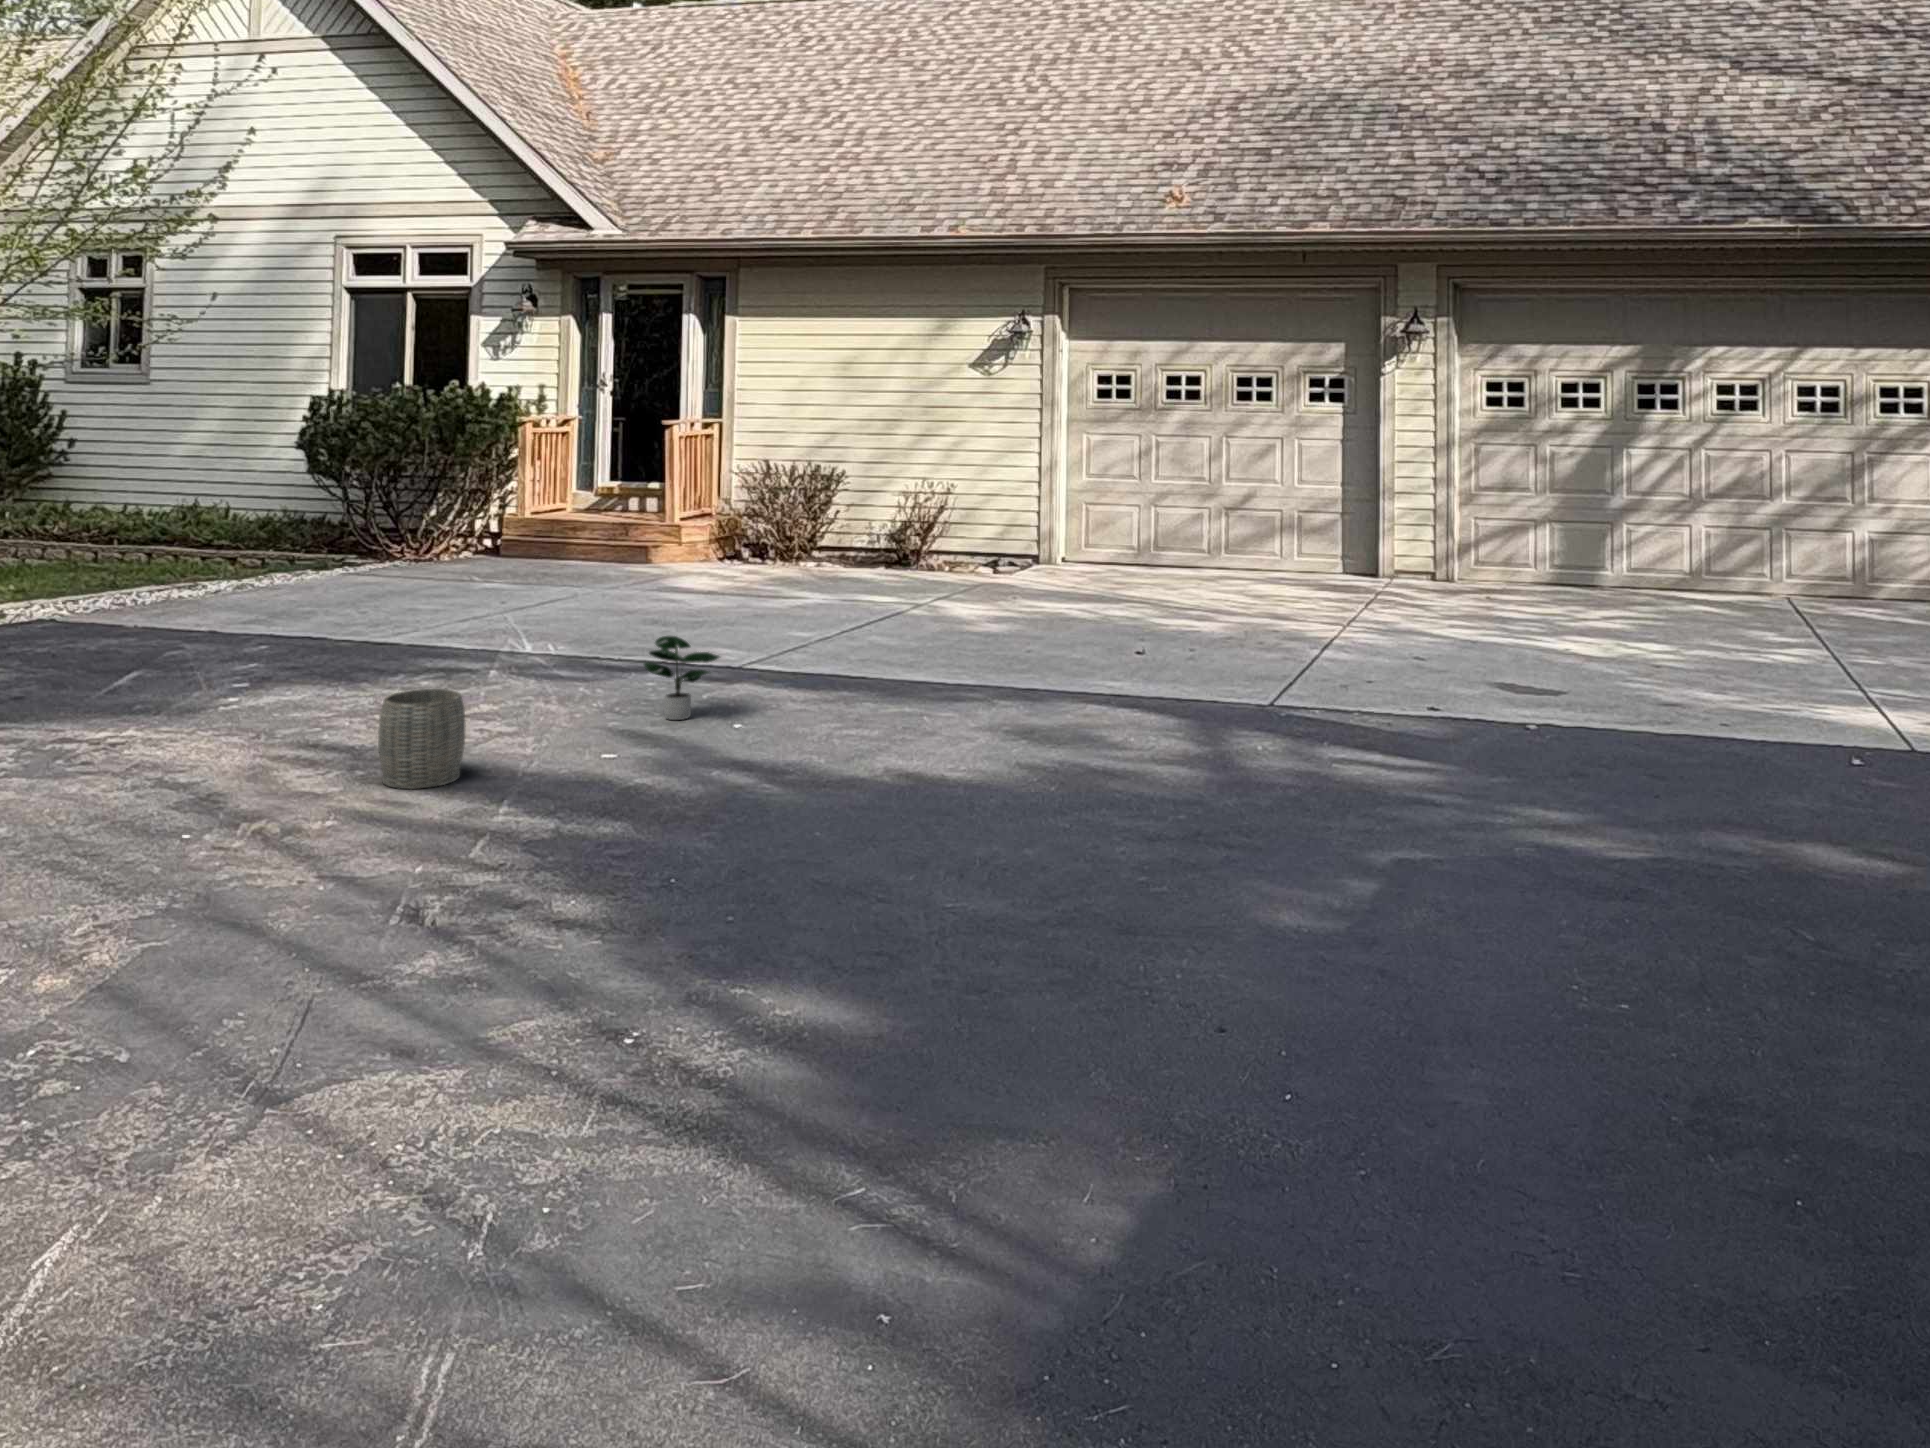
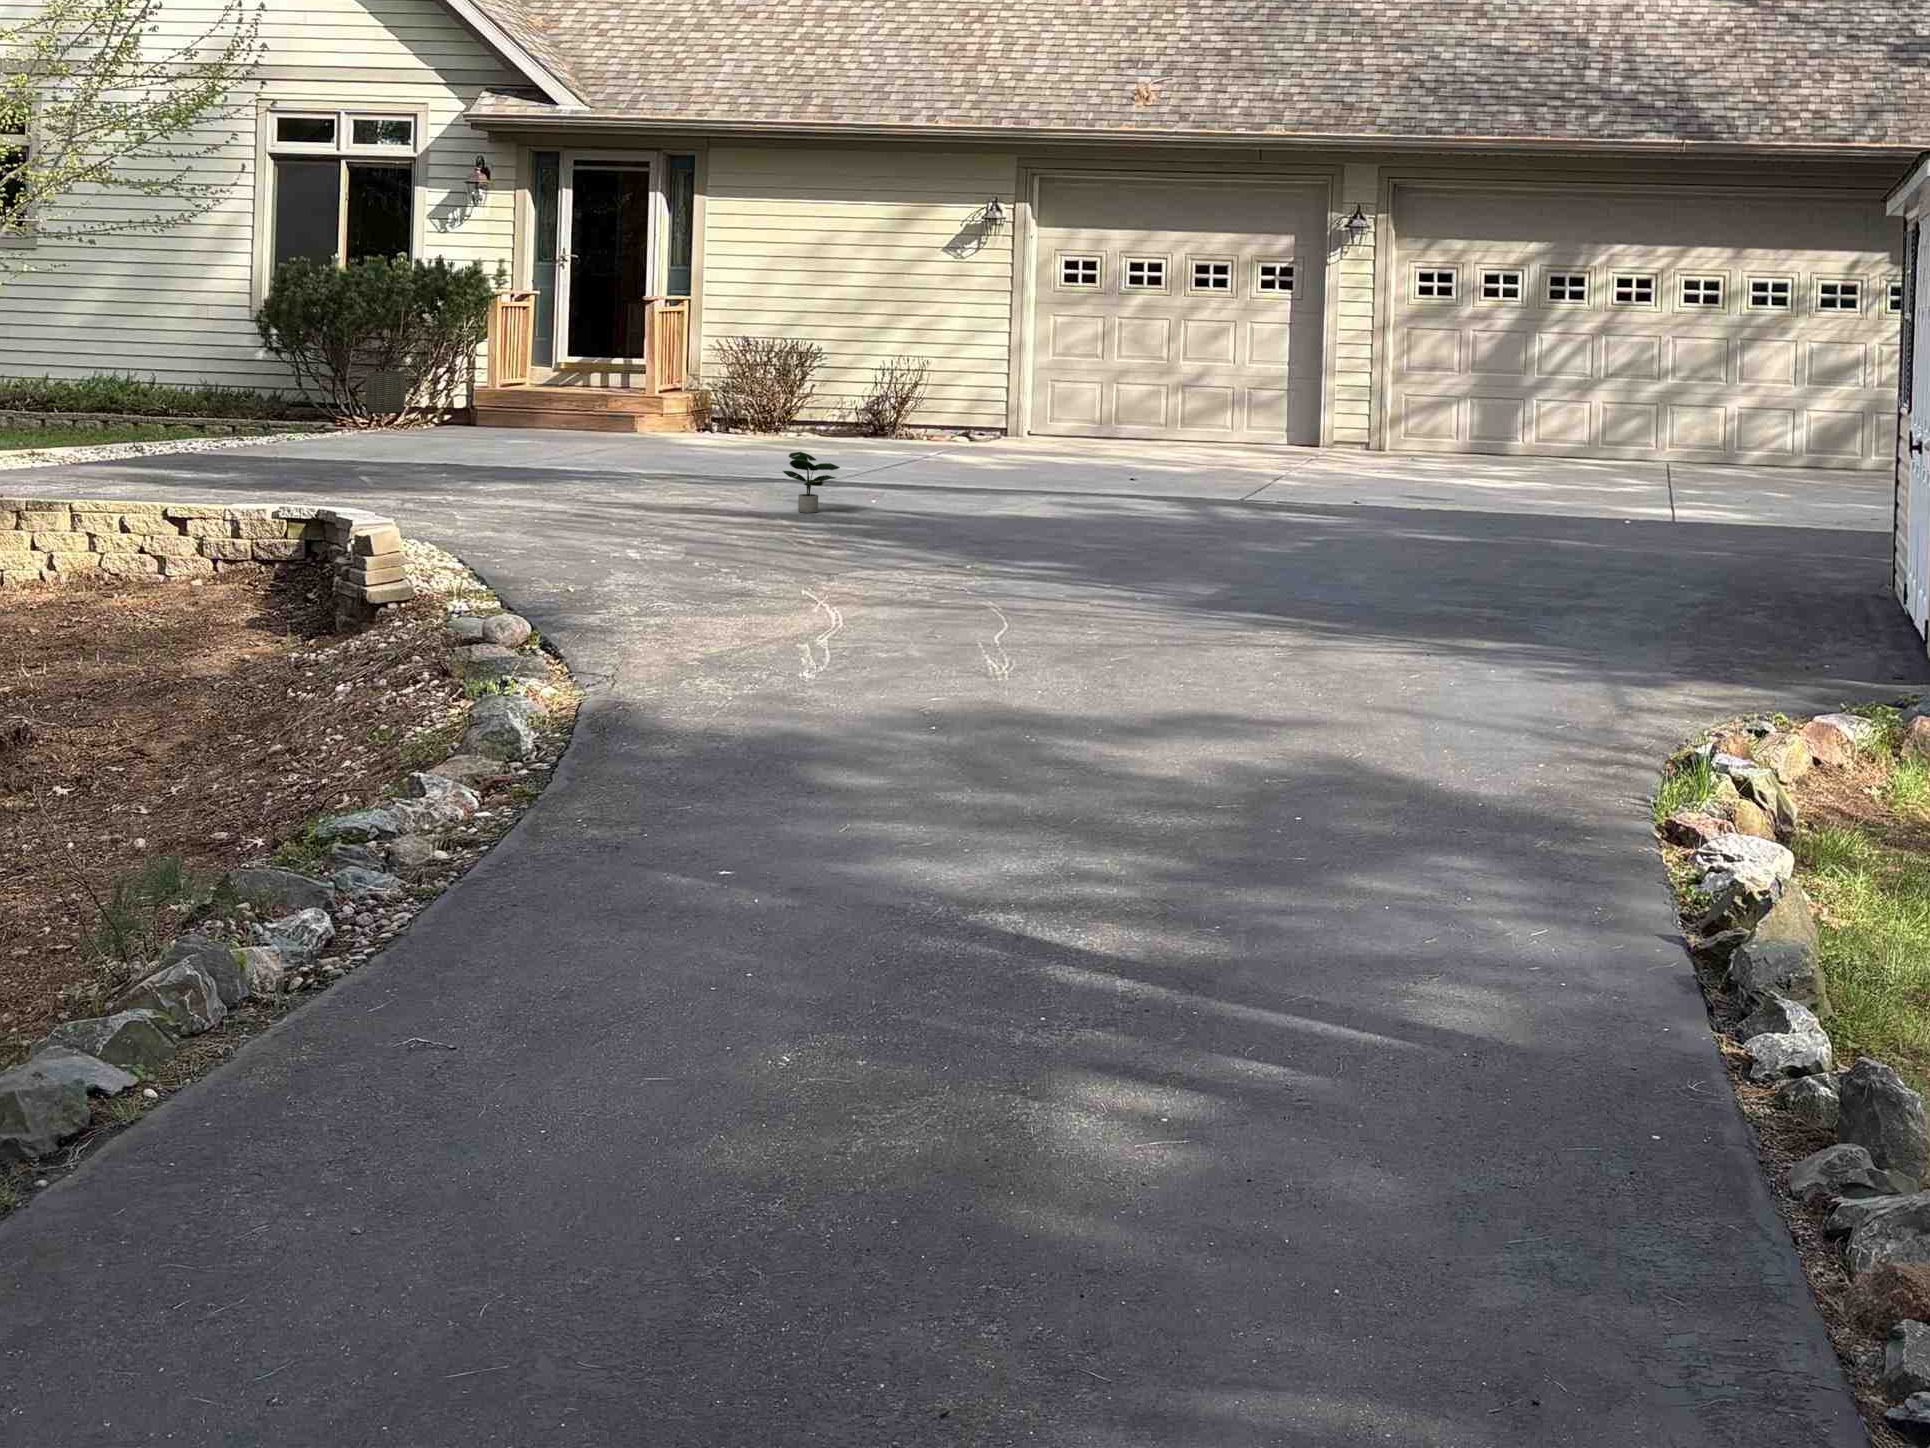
woven basket: present [378,689,466,789] -> present [365,371,406,412]

